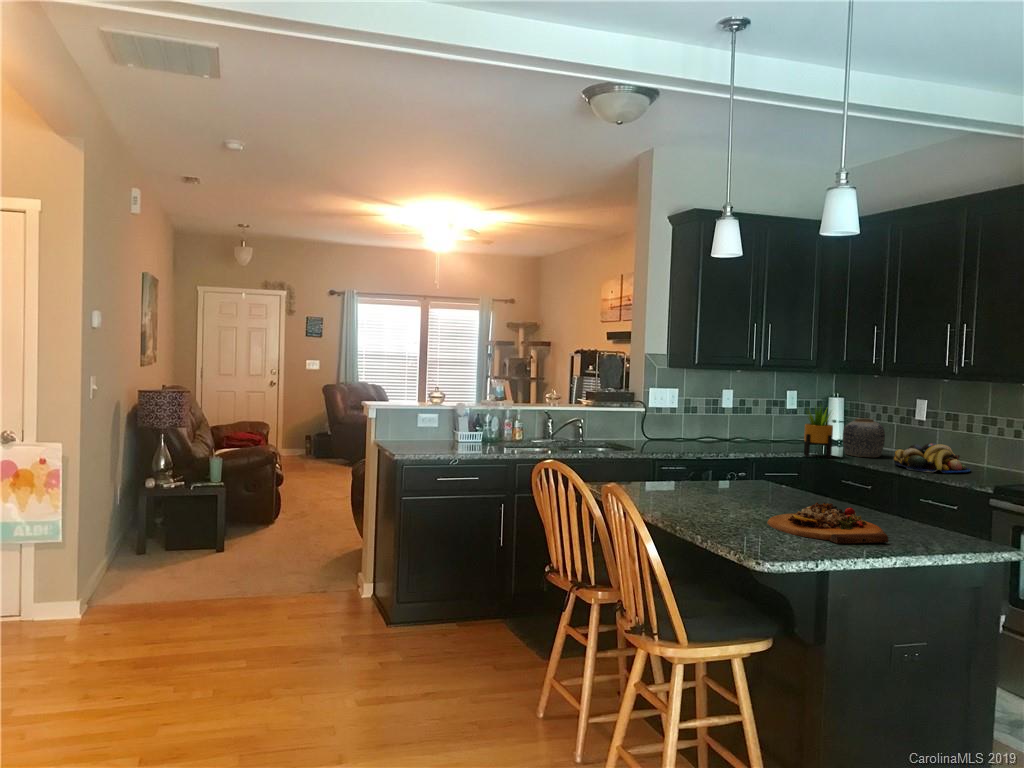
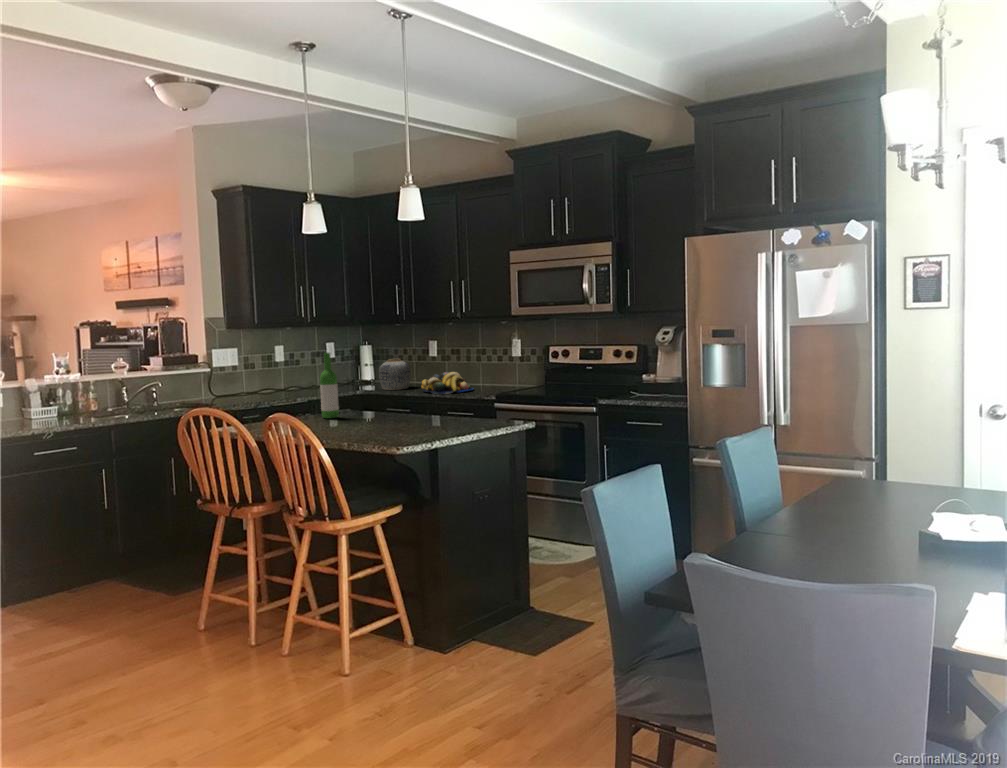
potted plant: present [804,406,833,458] -> none [348,348,375,395]
wine bottle: none [712,407,735,491] -> present [320,353,339,418]
cutting board: present [767,503,888,544] -> none [382,409,464,432]

